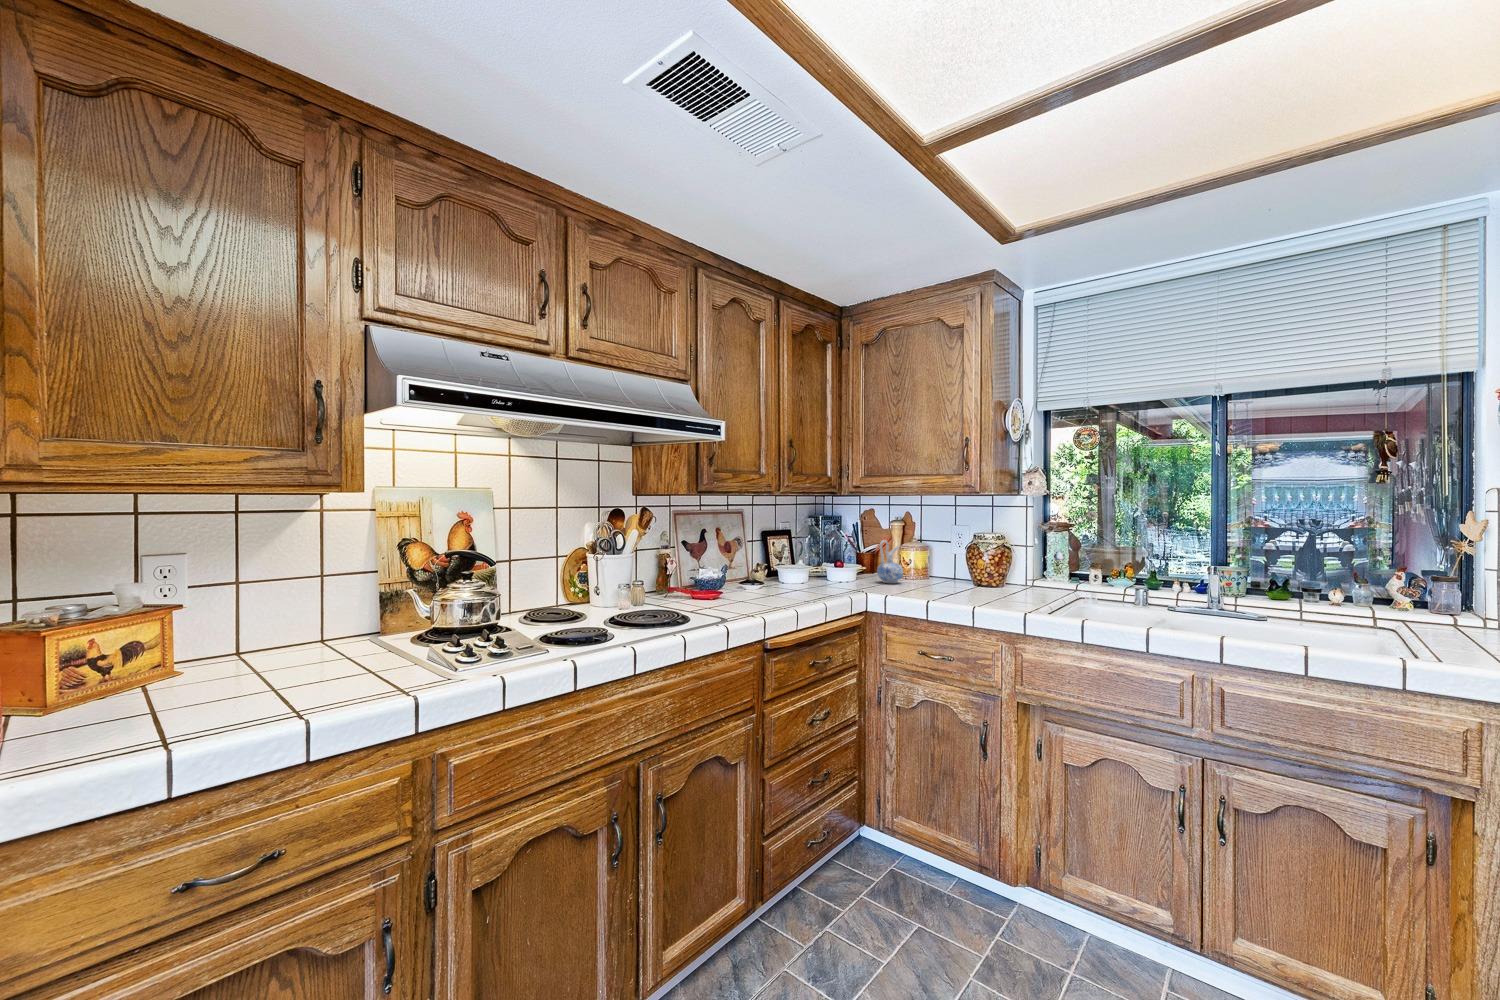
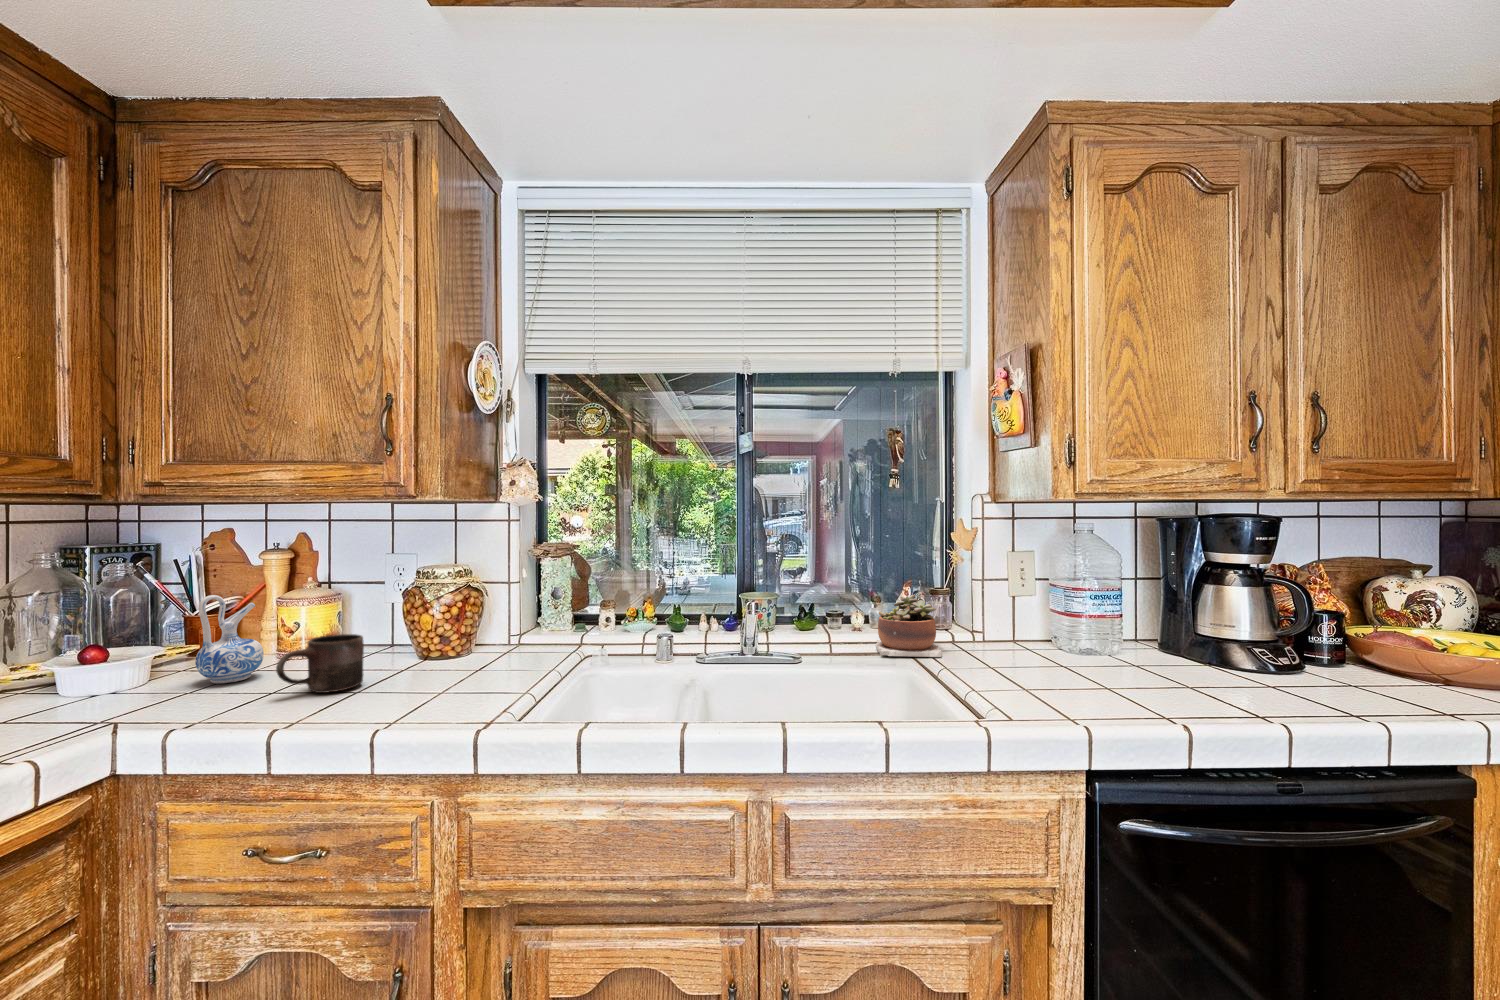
mug: none [918,564,955,592] -> present [276,634,364,693]
succulent plant: none [1345,578,1419,630] -> present [876,595,942,657]

